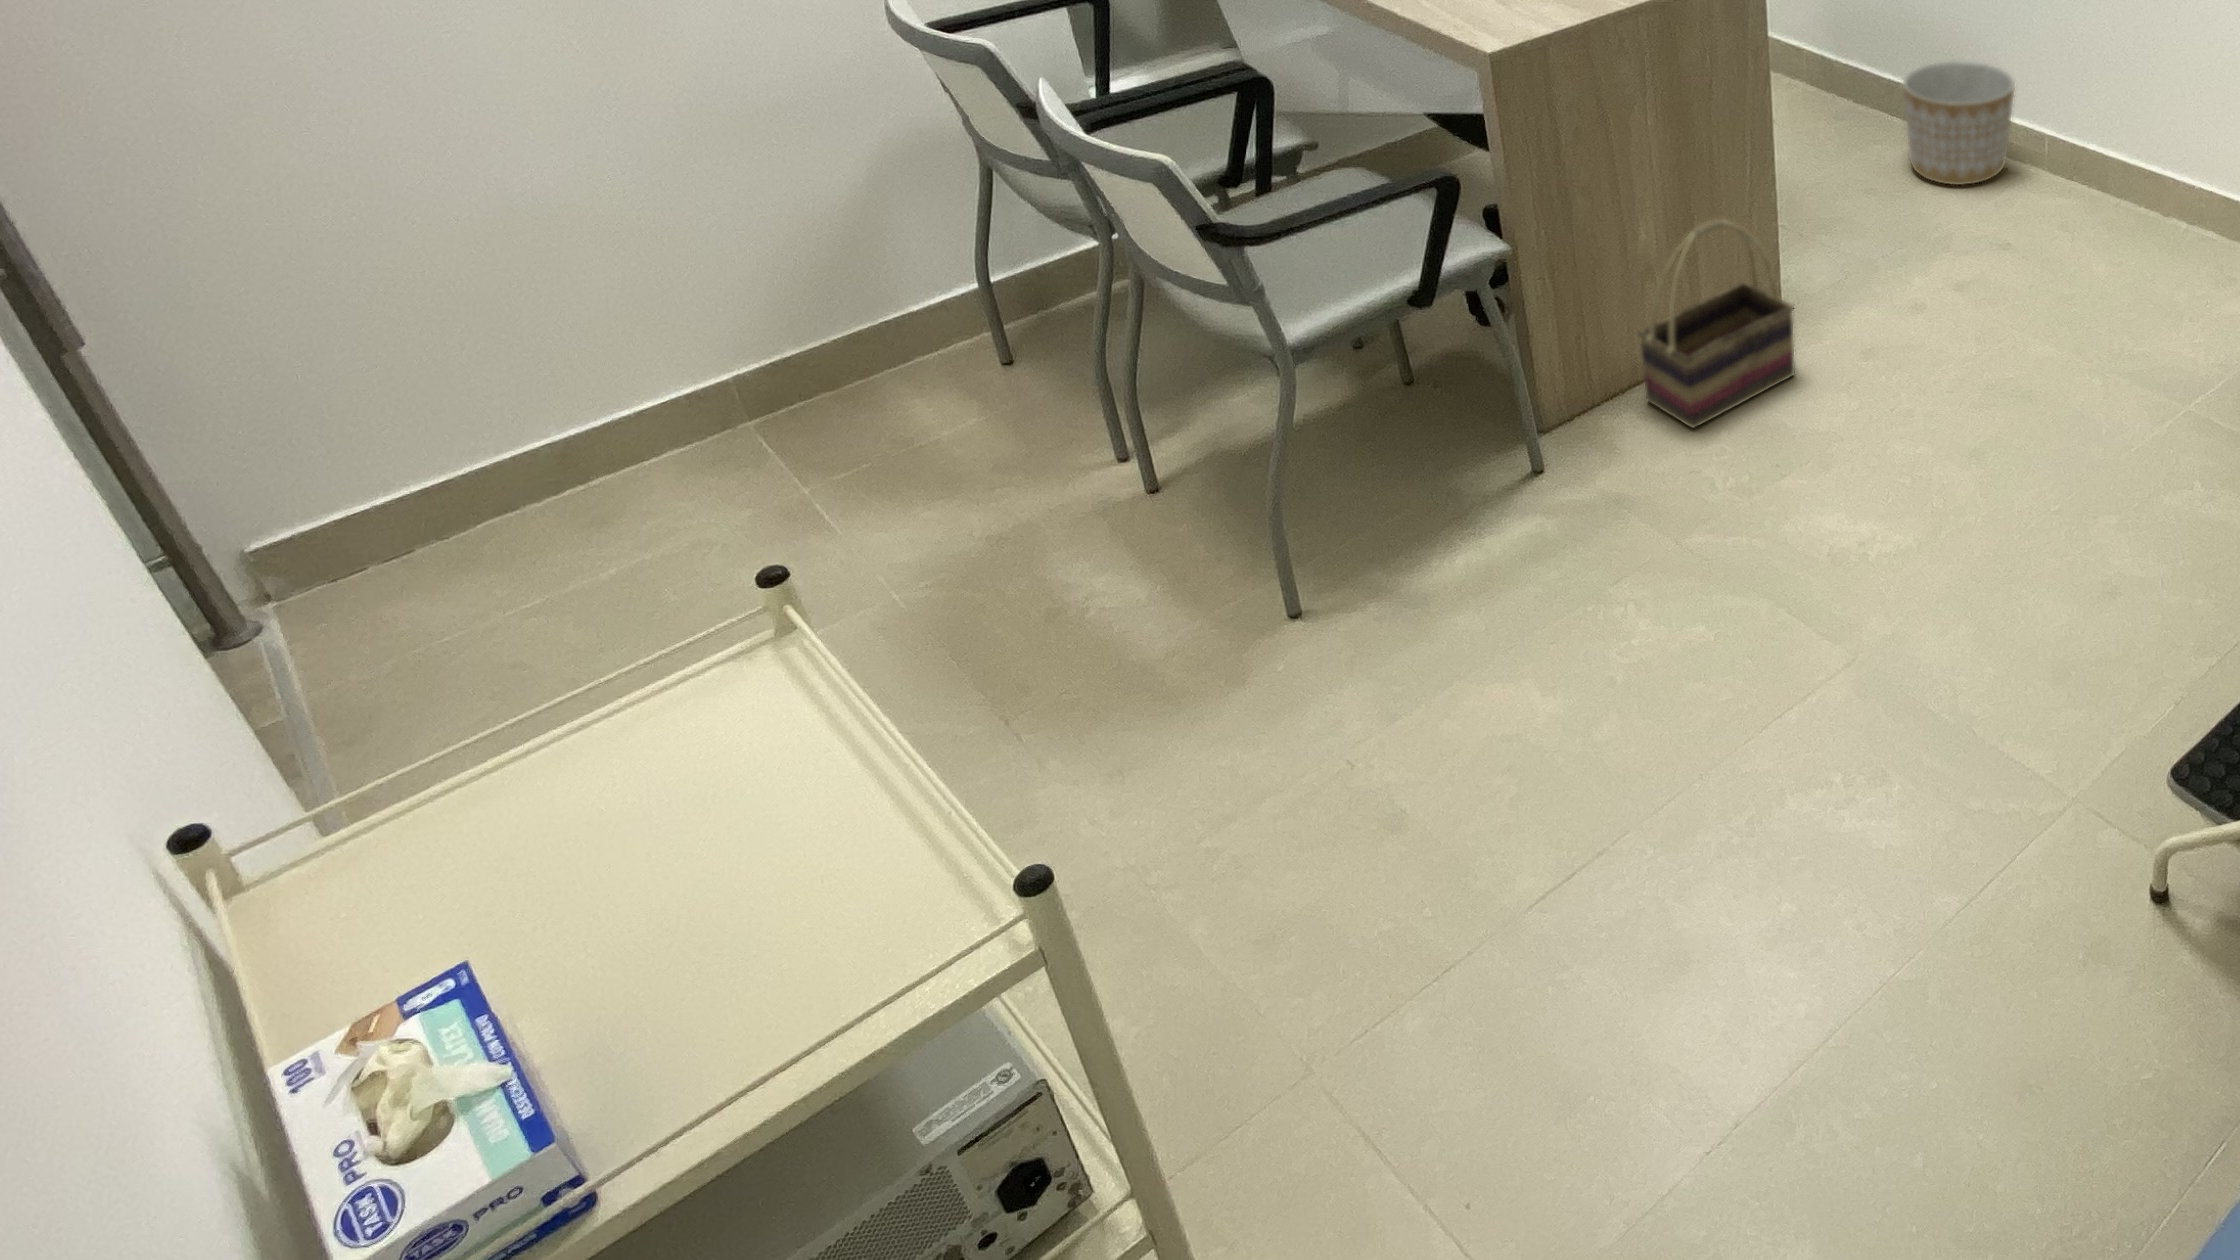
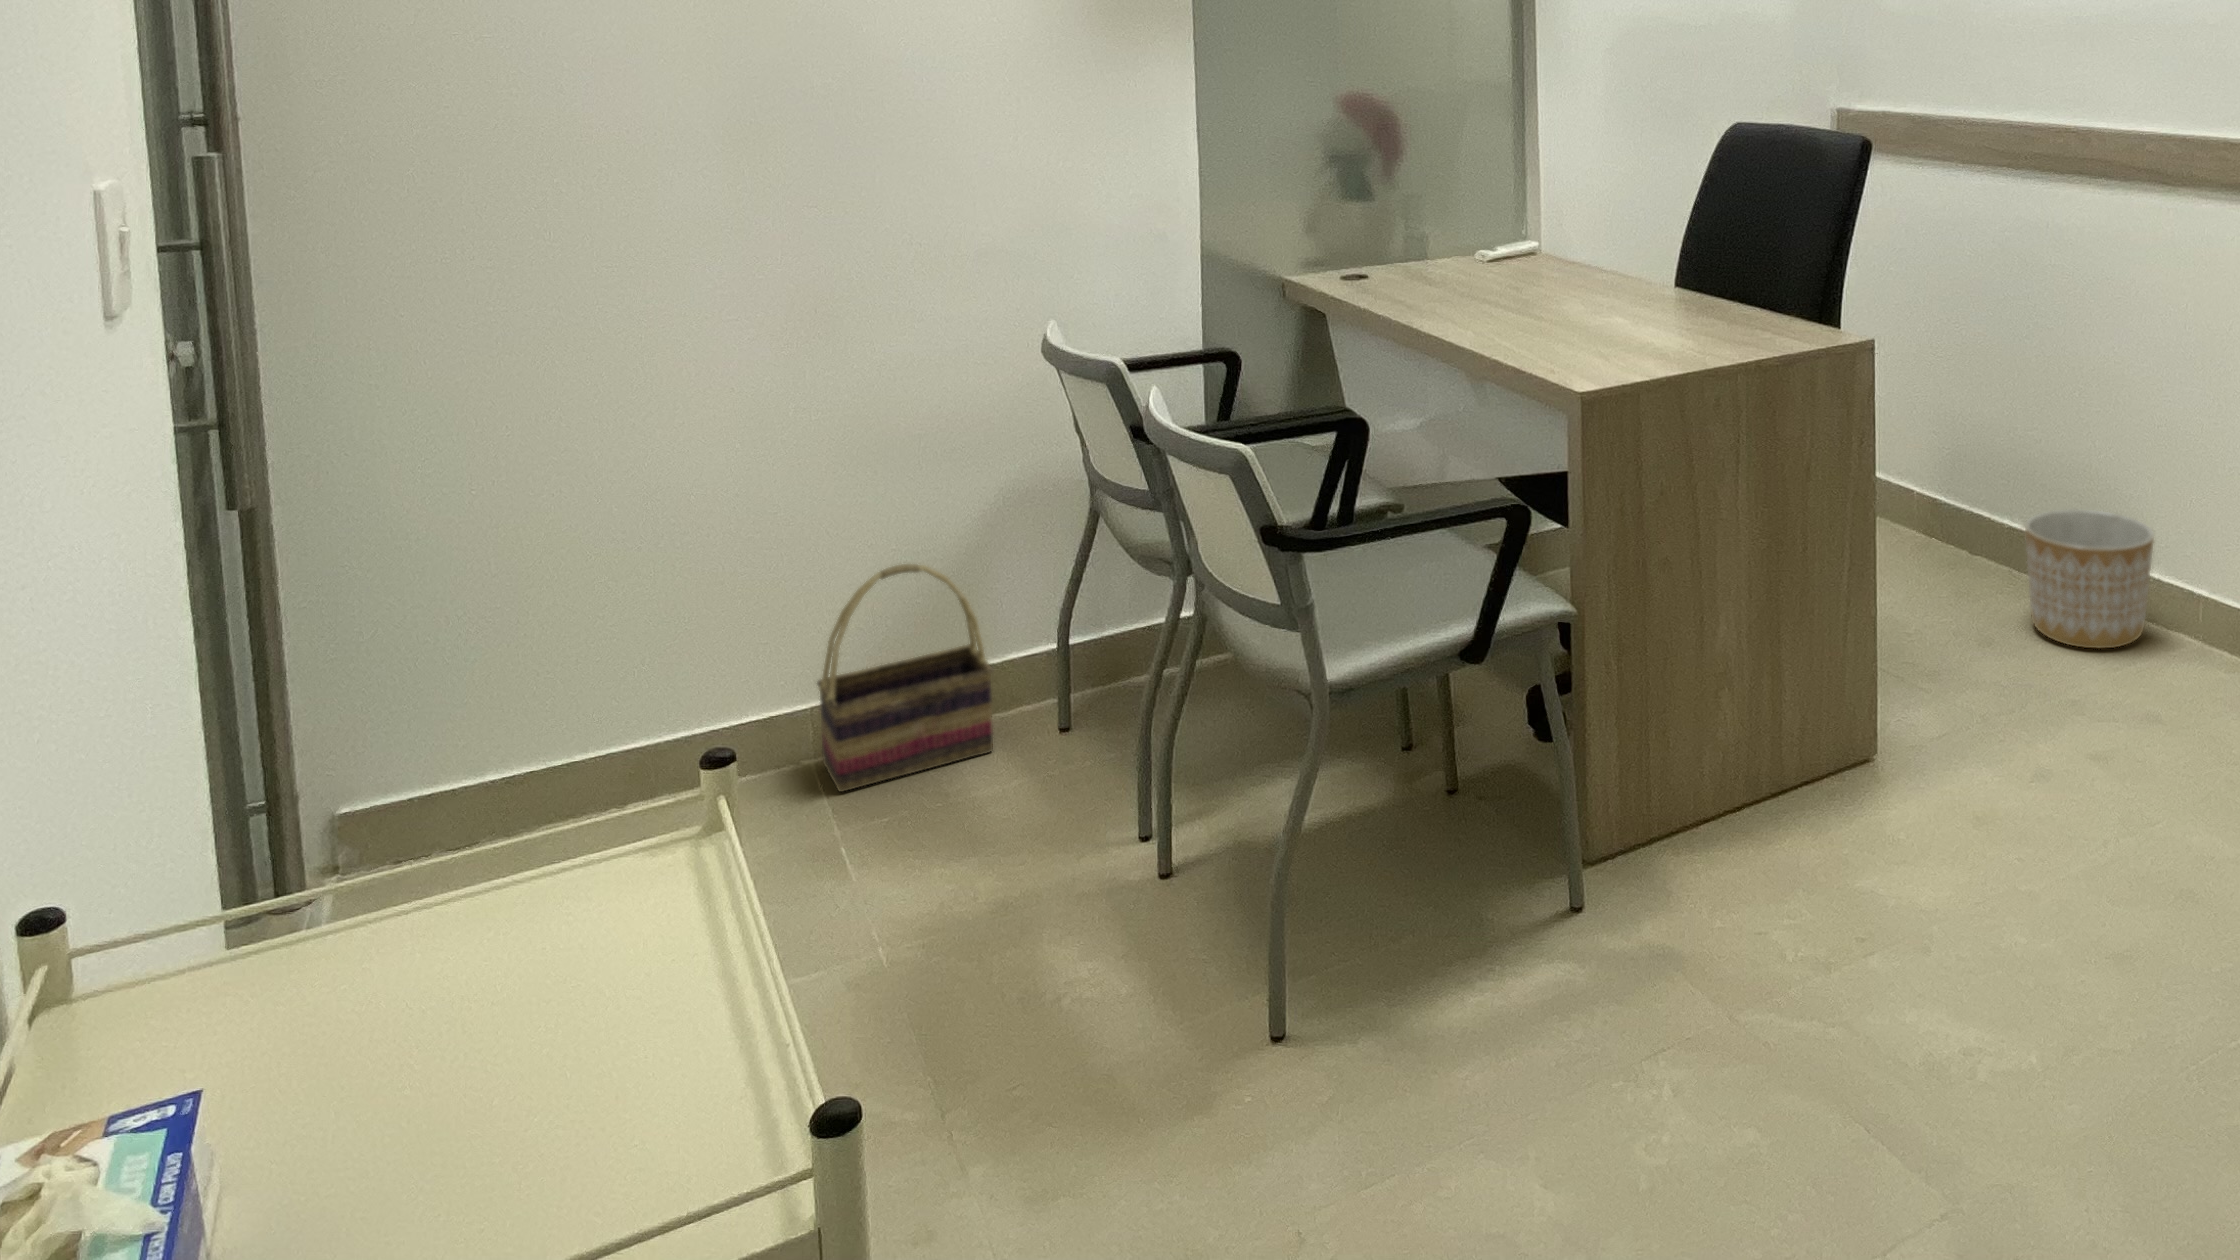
basket: present [1638,219,1795,428] -> present [817,564,993,791]

